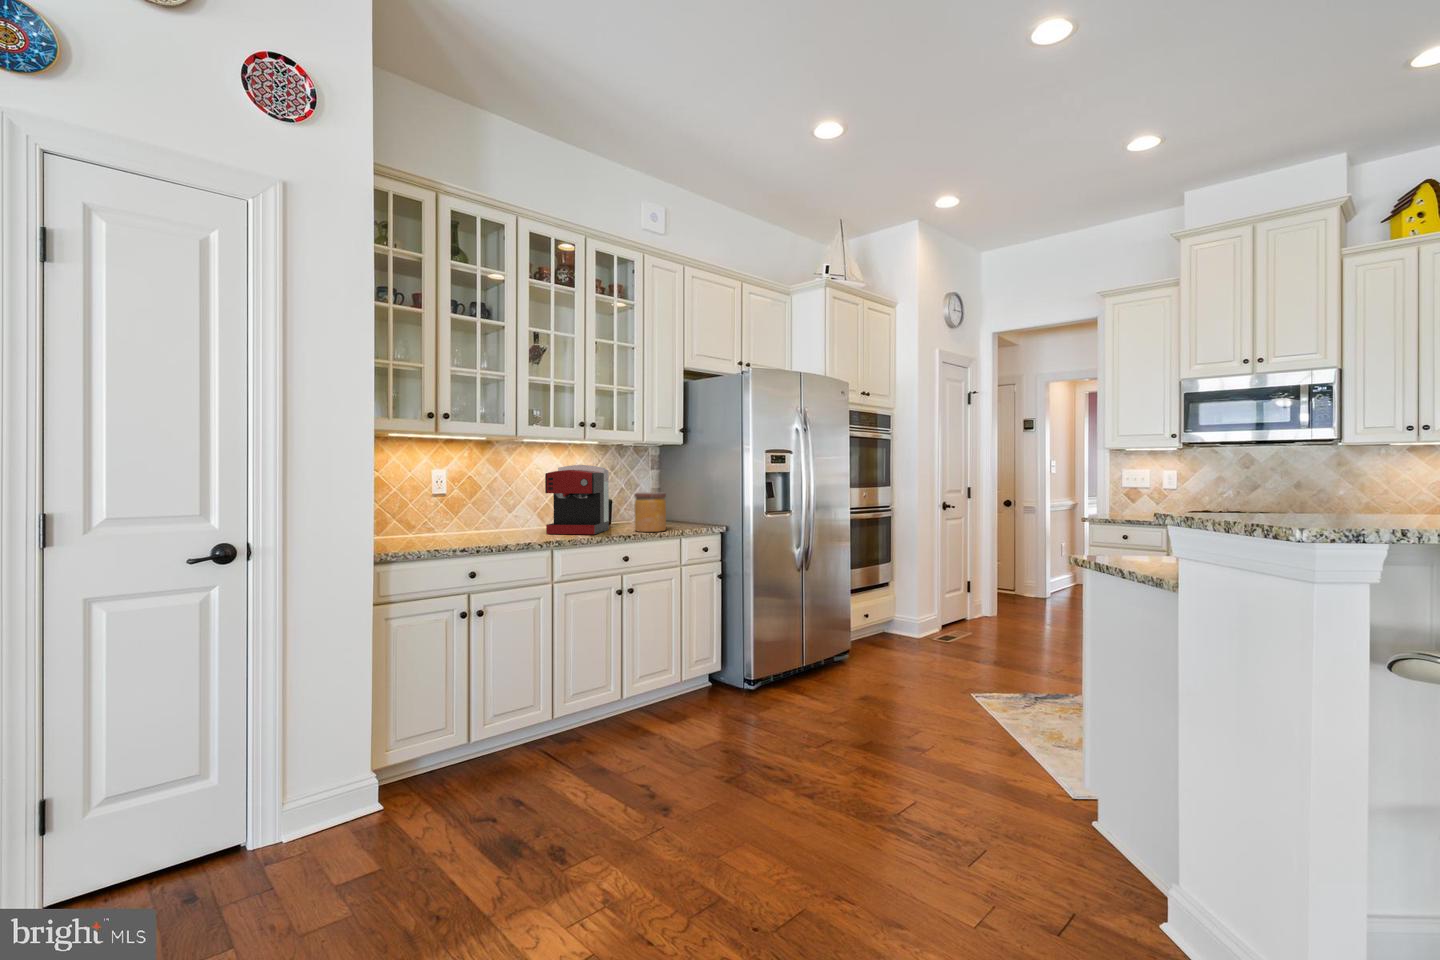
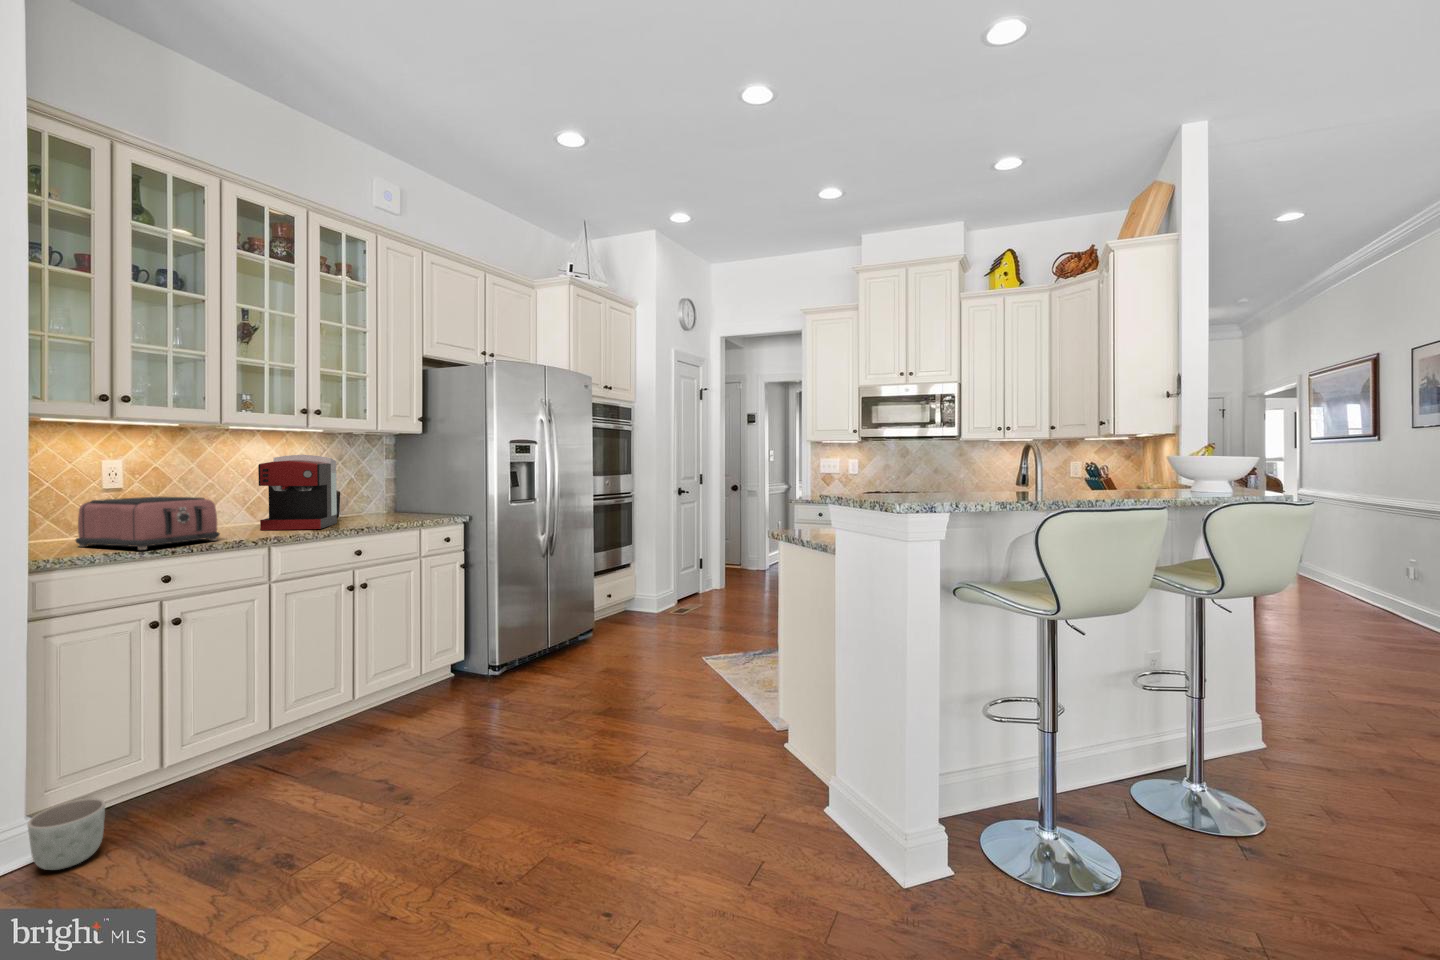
jar: present [634,493,666,532] -> none [367,484,404,525]
toaster: none [410,502,513,548] -> present [76,497,220,550]
planter: none [365,767,419,828] -> present [27,798,105,870]

